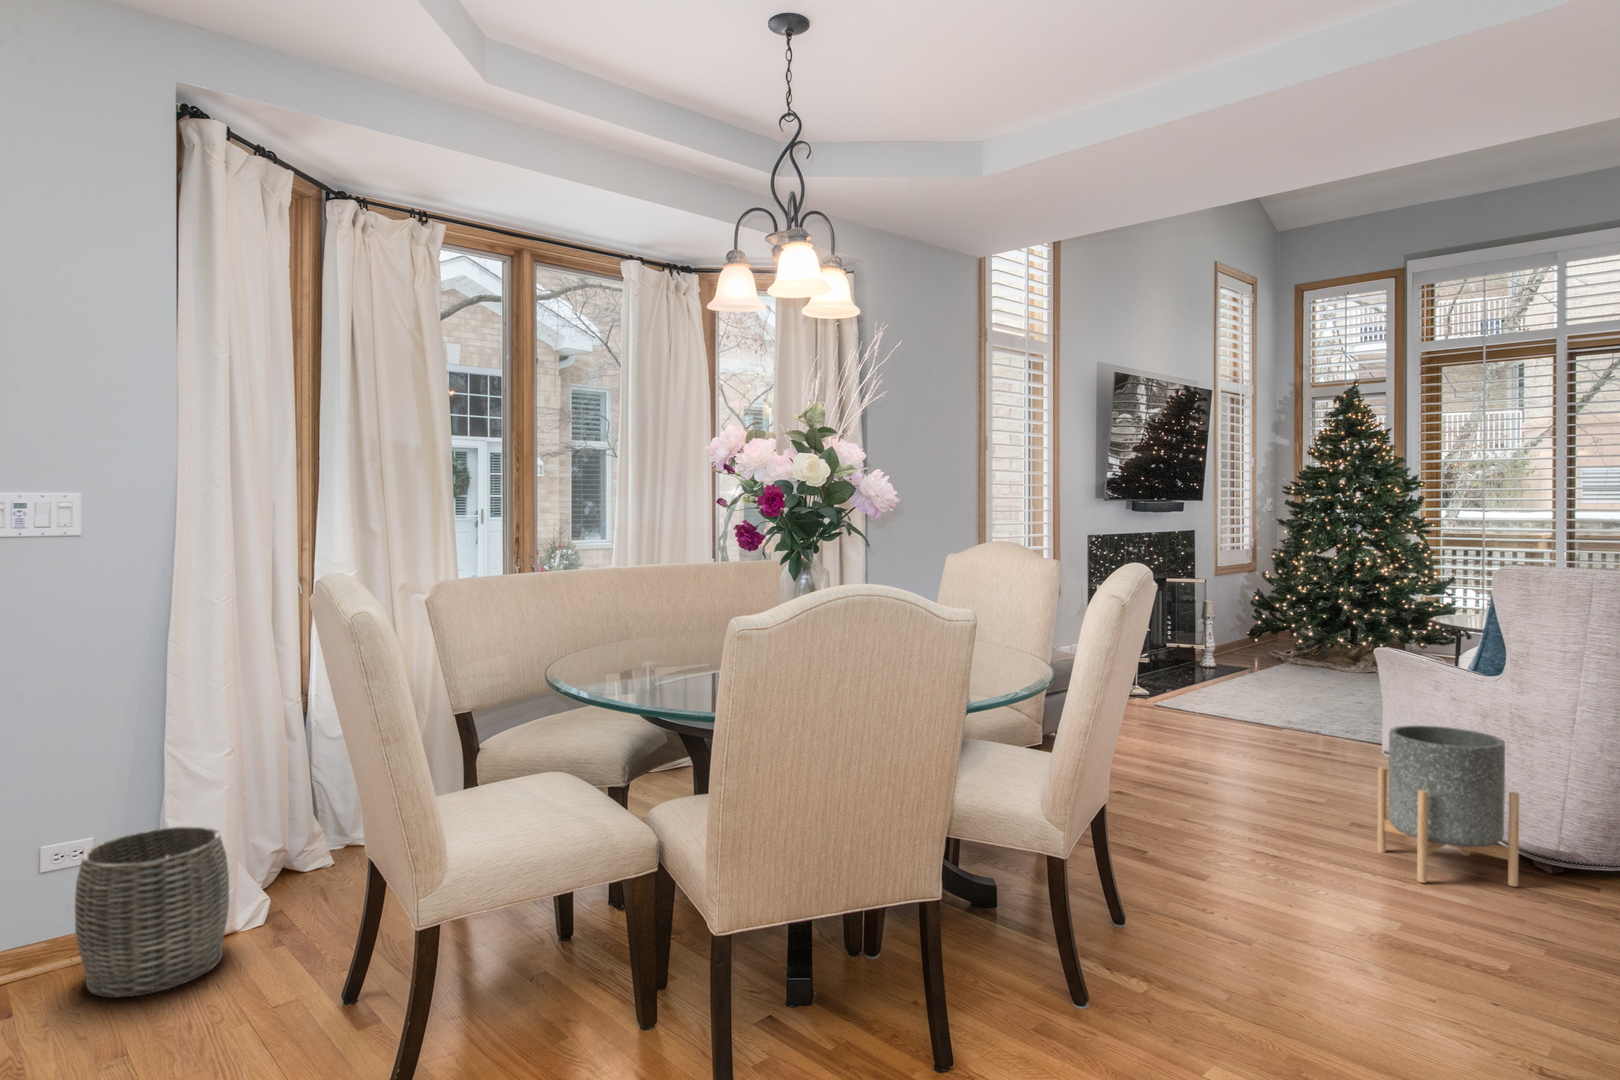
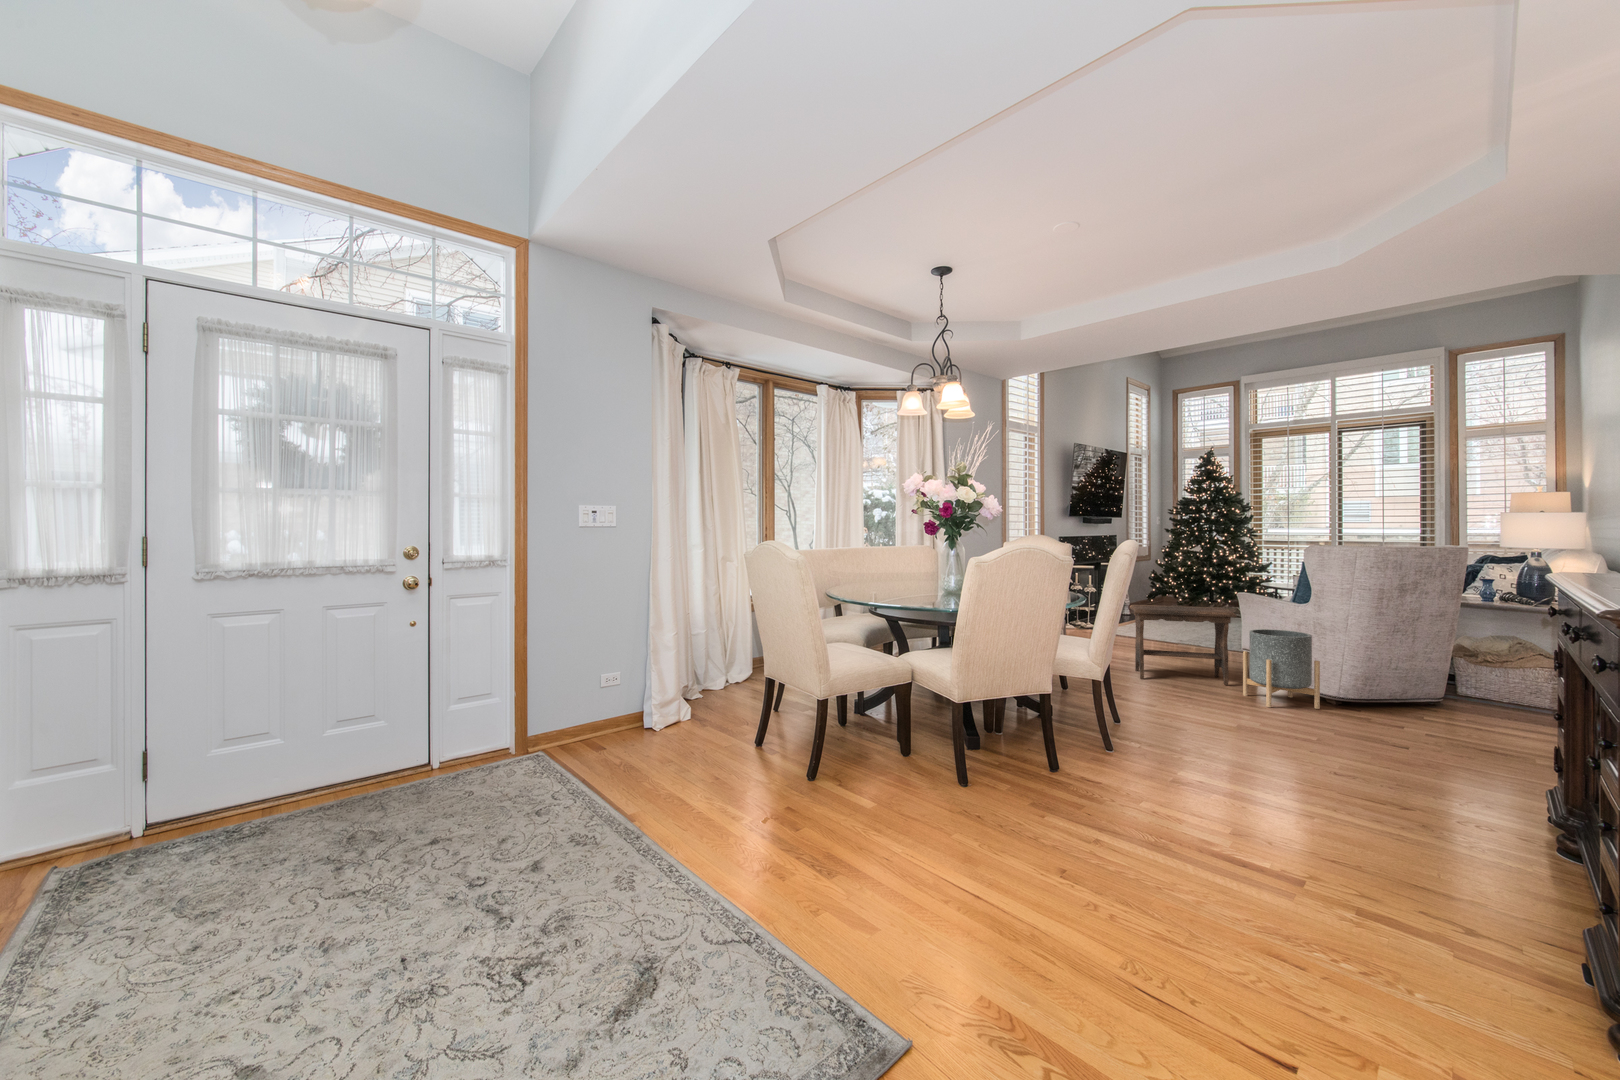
footstool: none [1182,669,1369,826] -> present [1129,605,1236,685]
woven basket: present [75,826,229,997] -> none [625,668,688,742]

